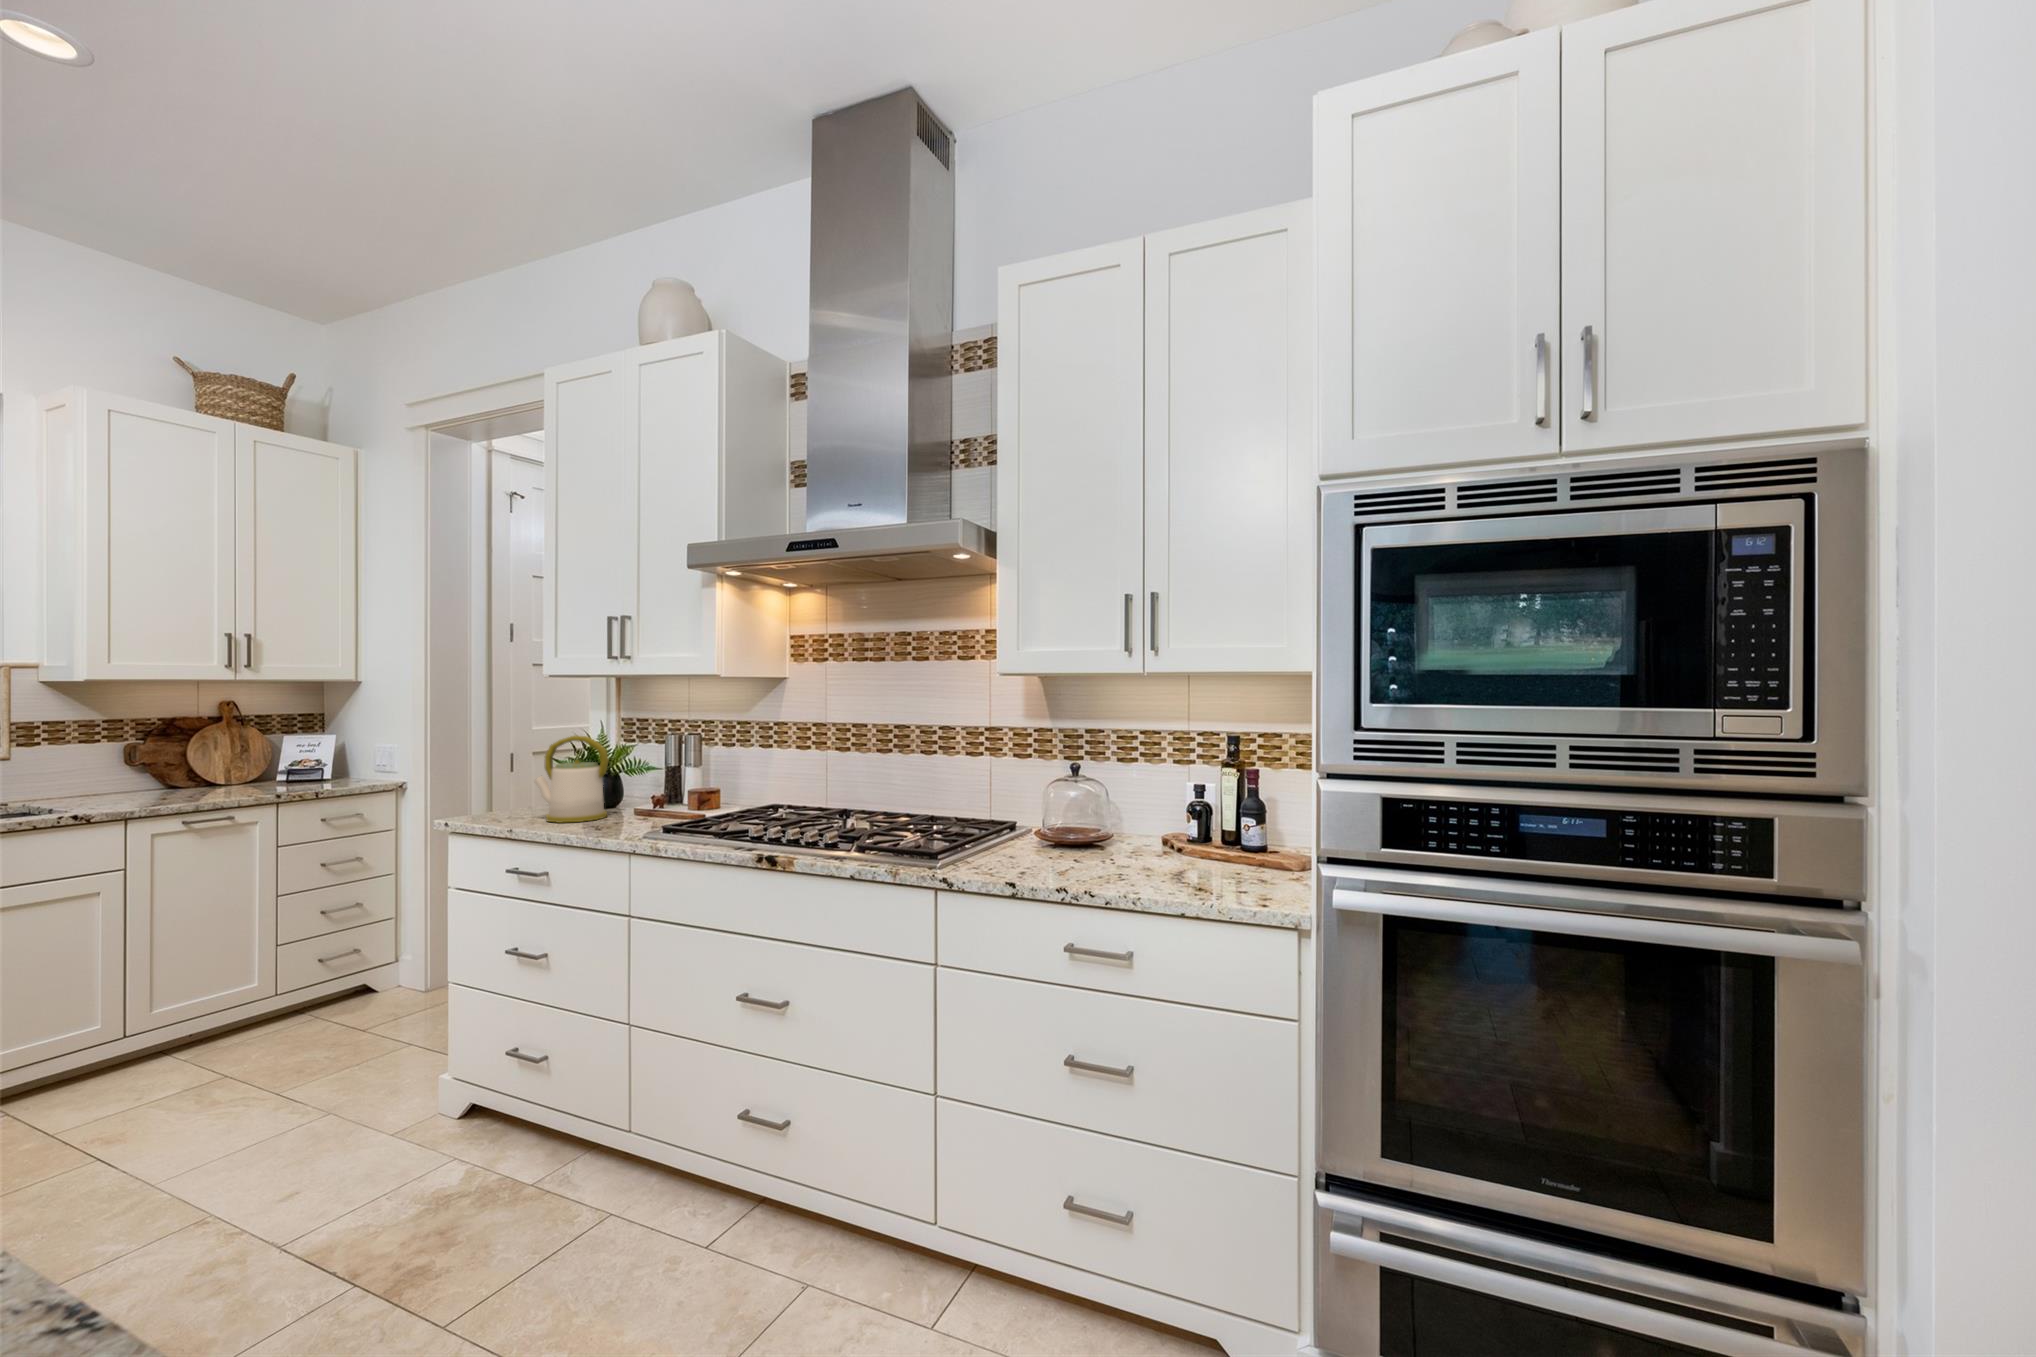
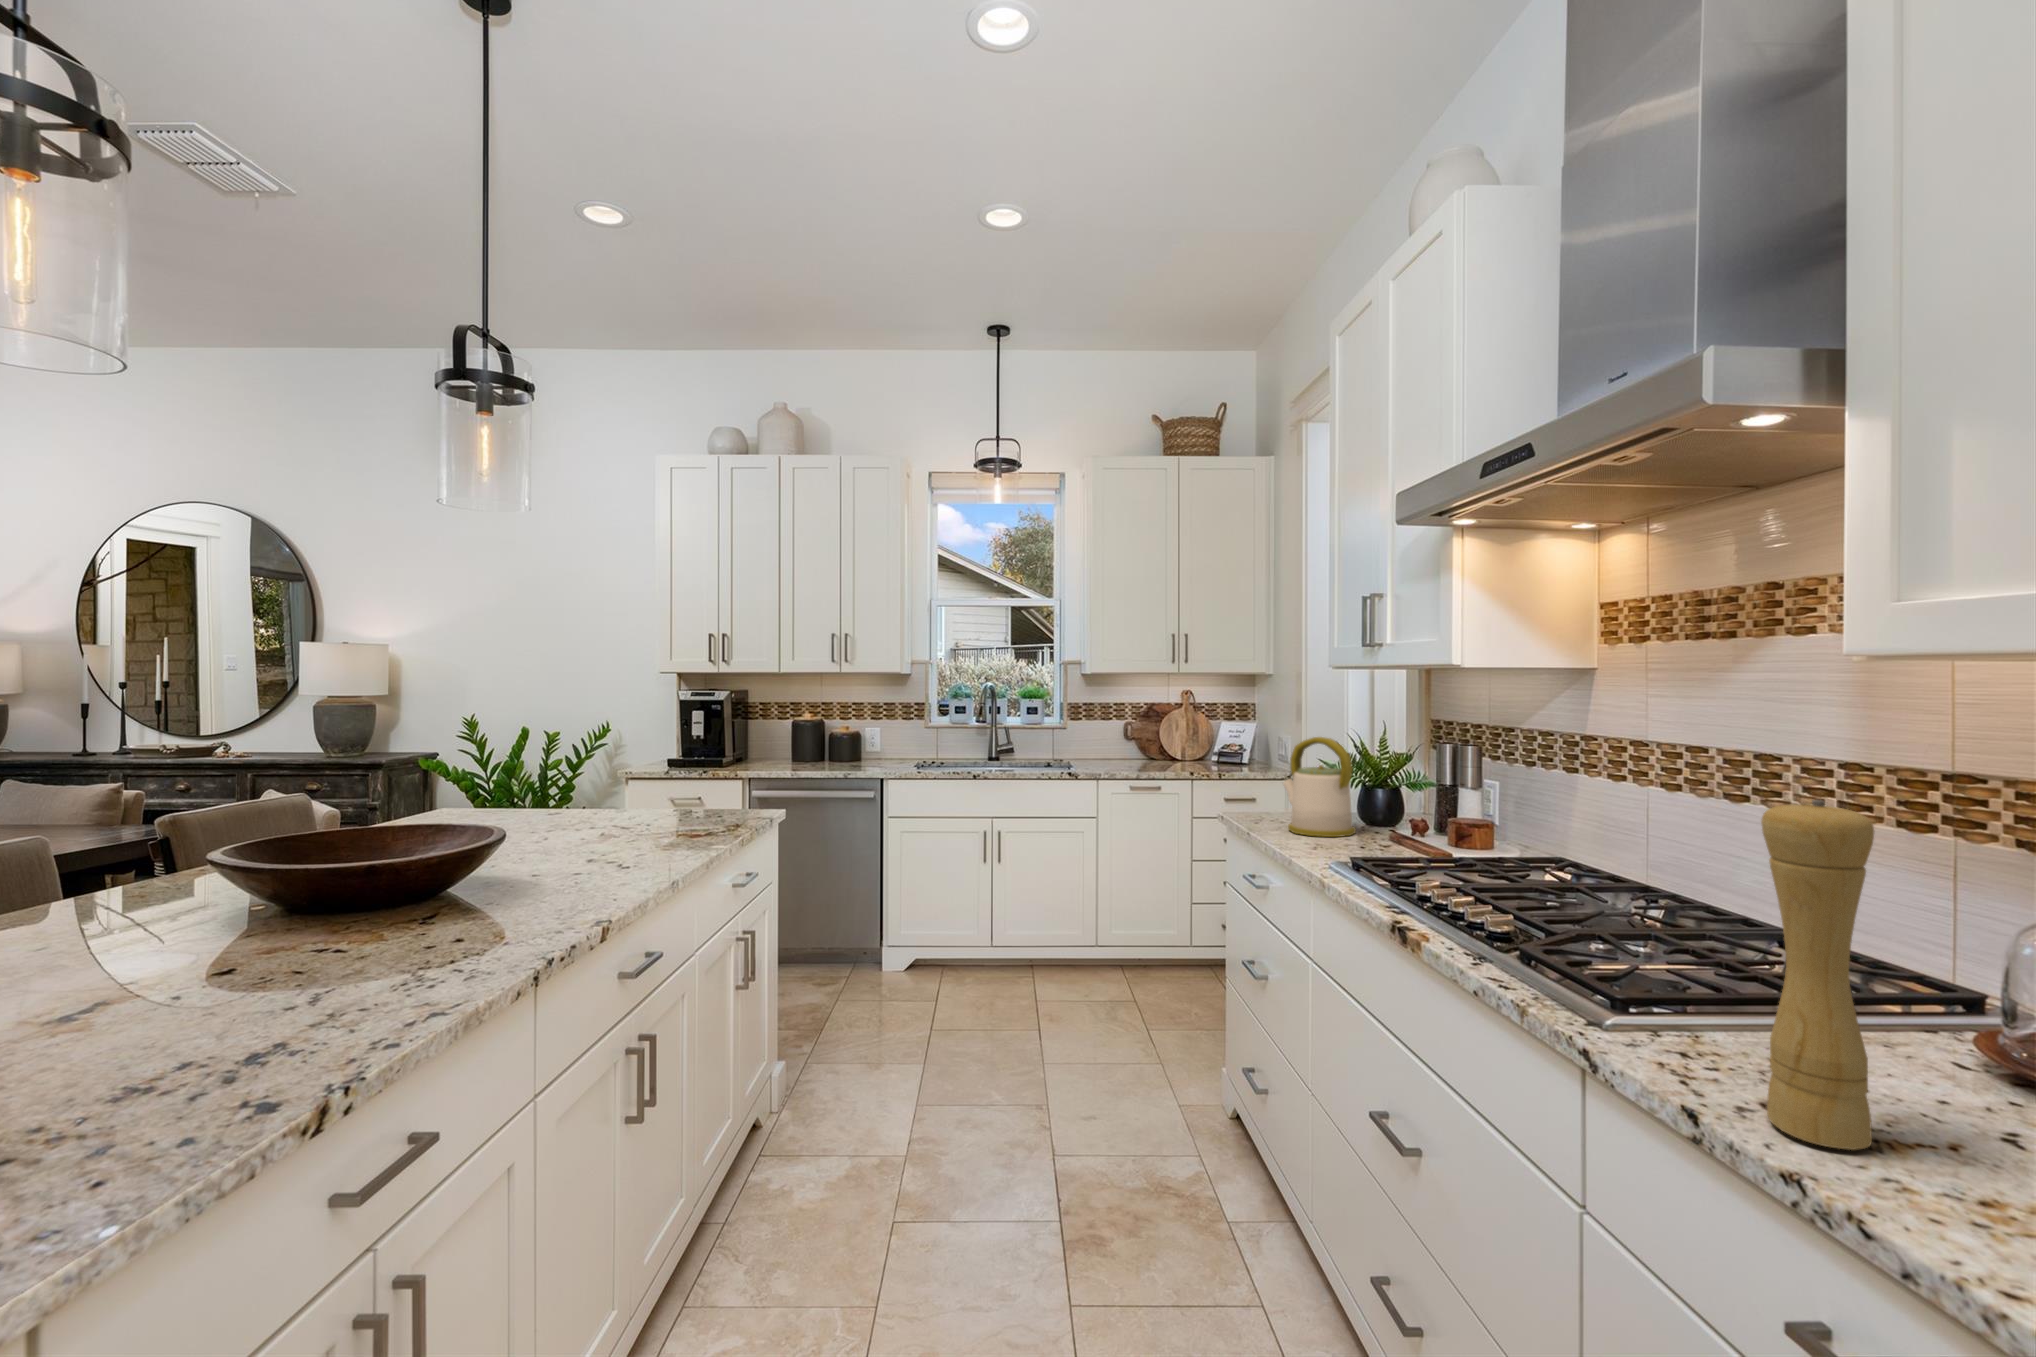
pepper mill: none [1023,733,1059,874] -> present [1761,800,1874,1150]

